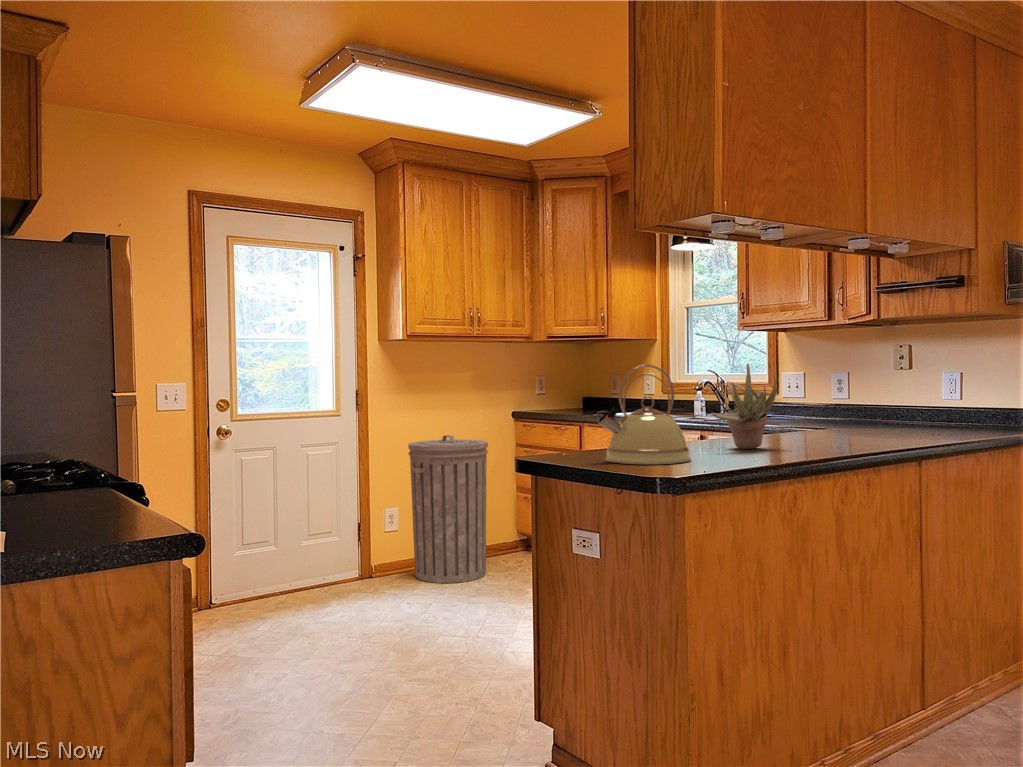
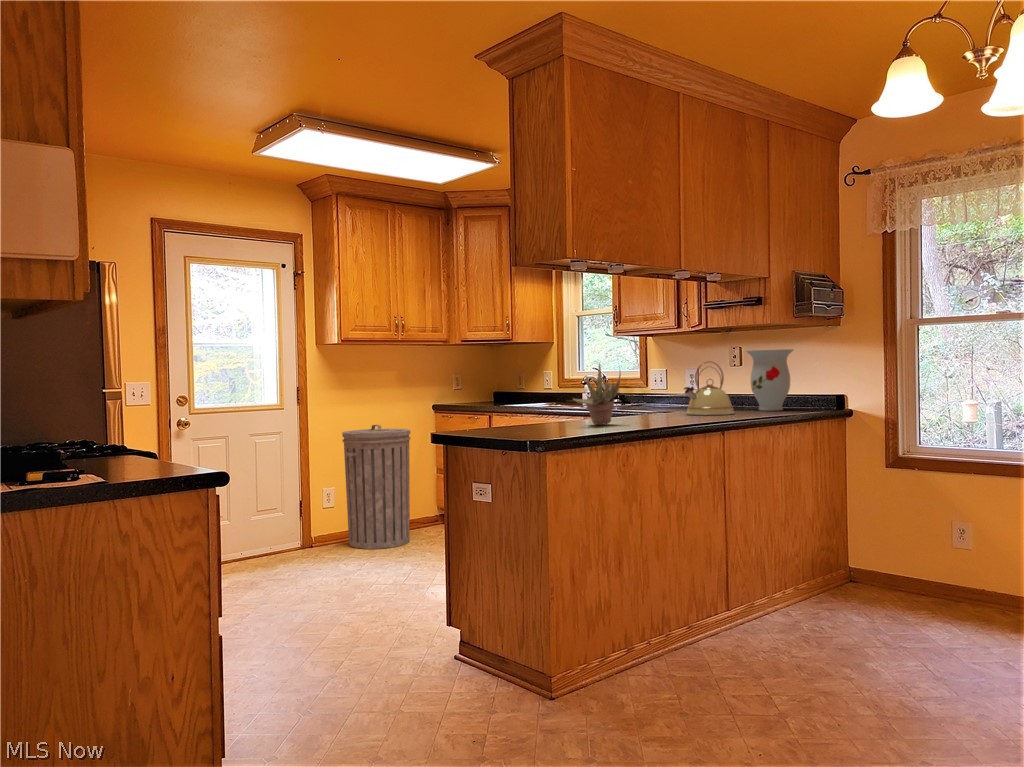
vase: none [926,347,994,428] -> present [747,349,793,411]
kettle: present [596,365,691,464] -> present [684,362,734,415]

